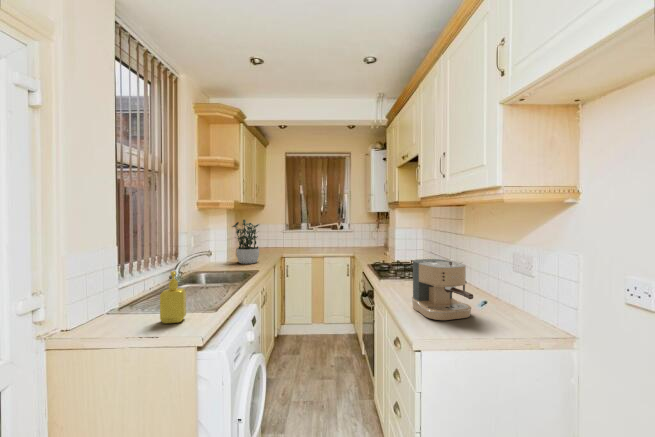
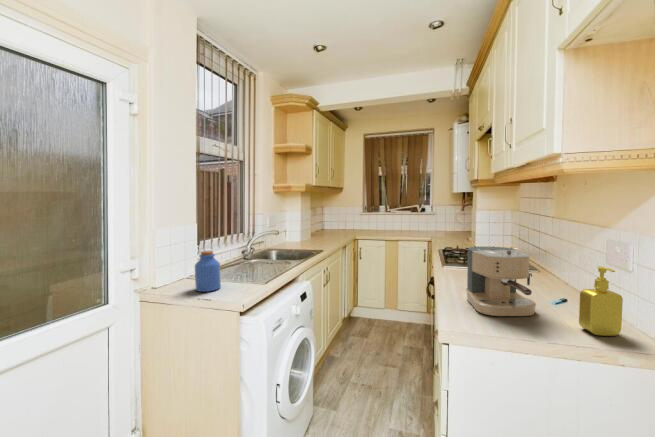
potted plant: present [232,220,259,264] -> none [305,202,334,245]
soap dispenser: present [160,271,186,324] -> present [579,266,623,336]
jar: none [118,274,151,324] -> present [195,251,221,292]

